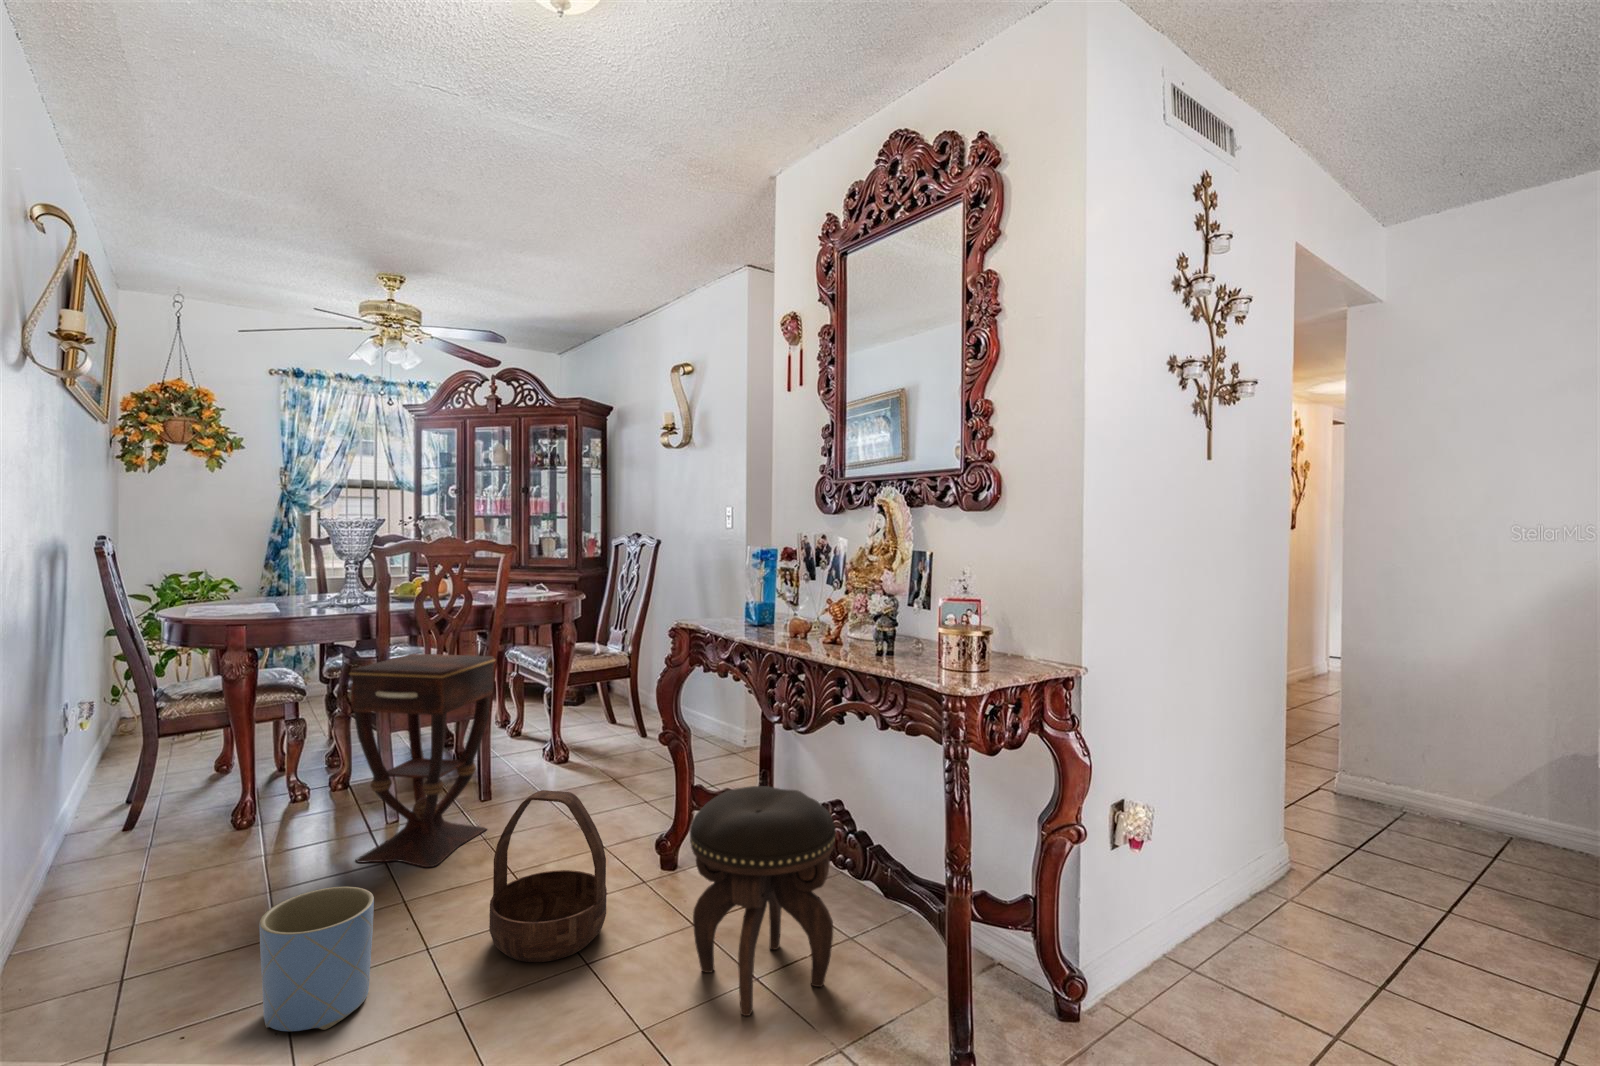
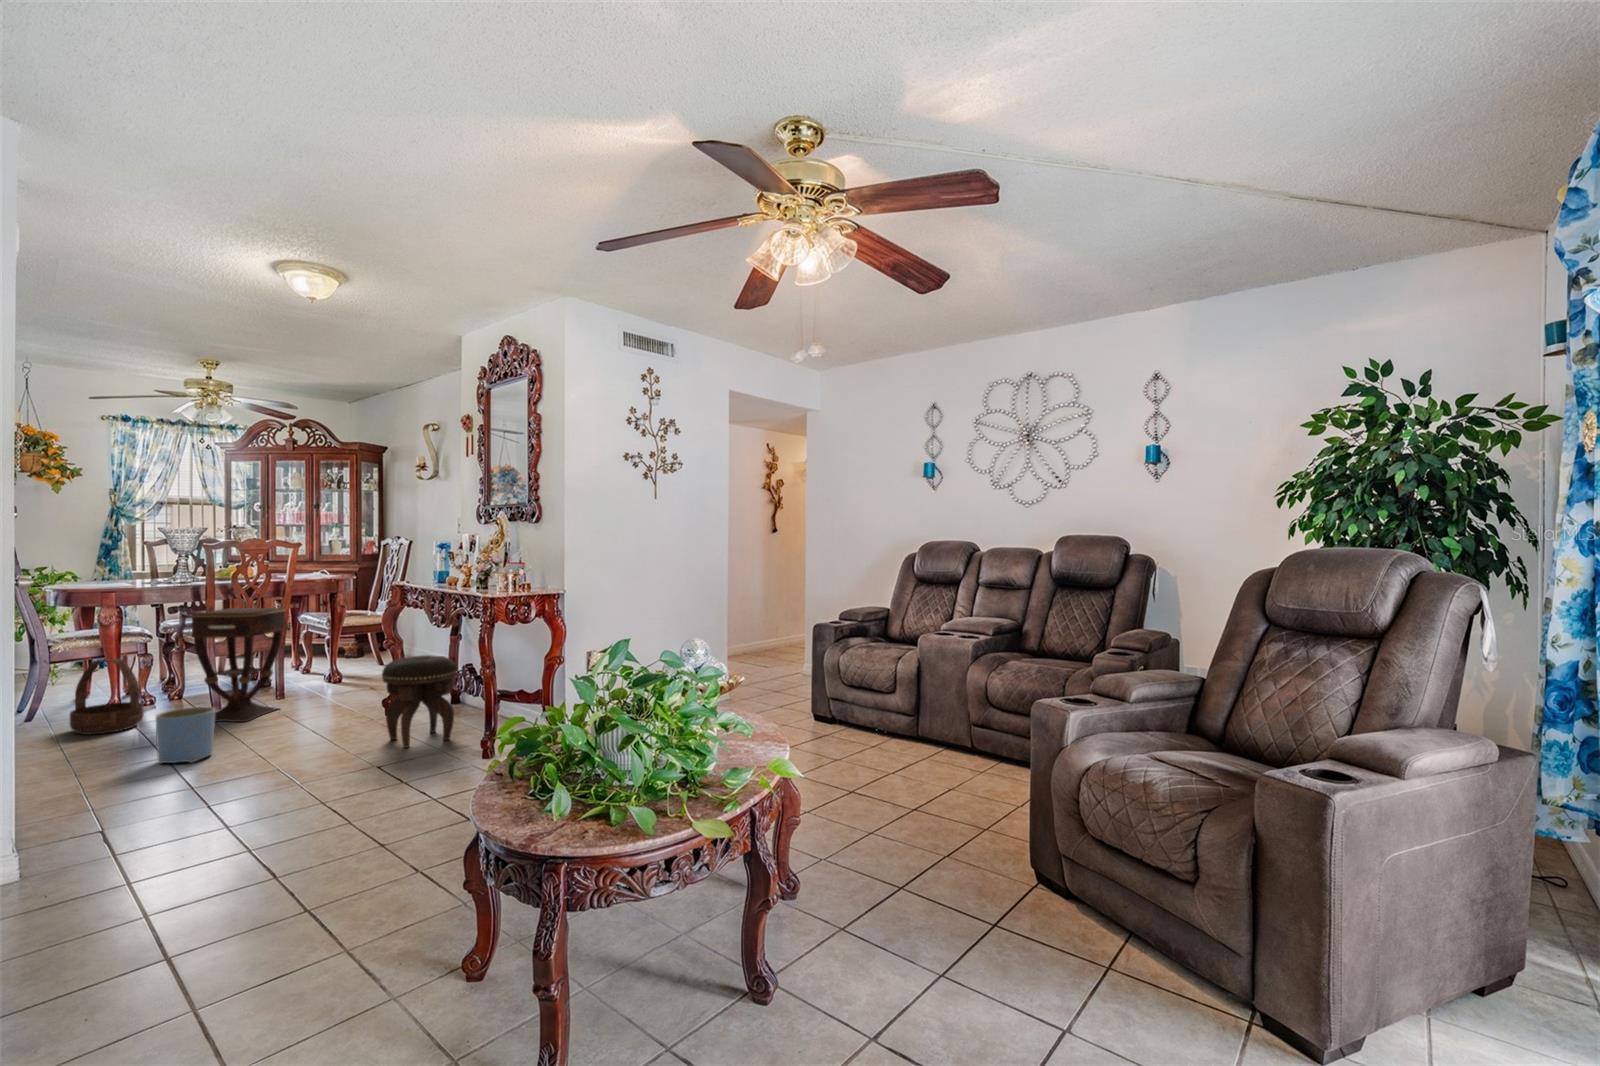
basket: present [489,790,607,962] -> present [70,659,144,735]

